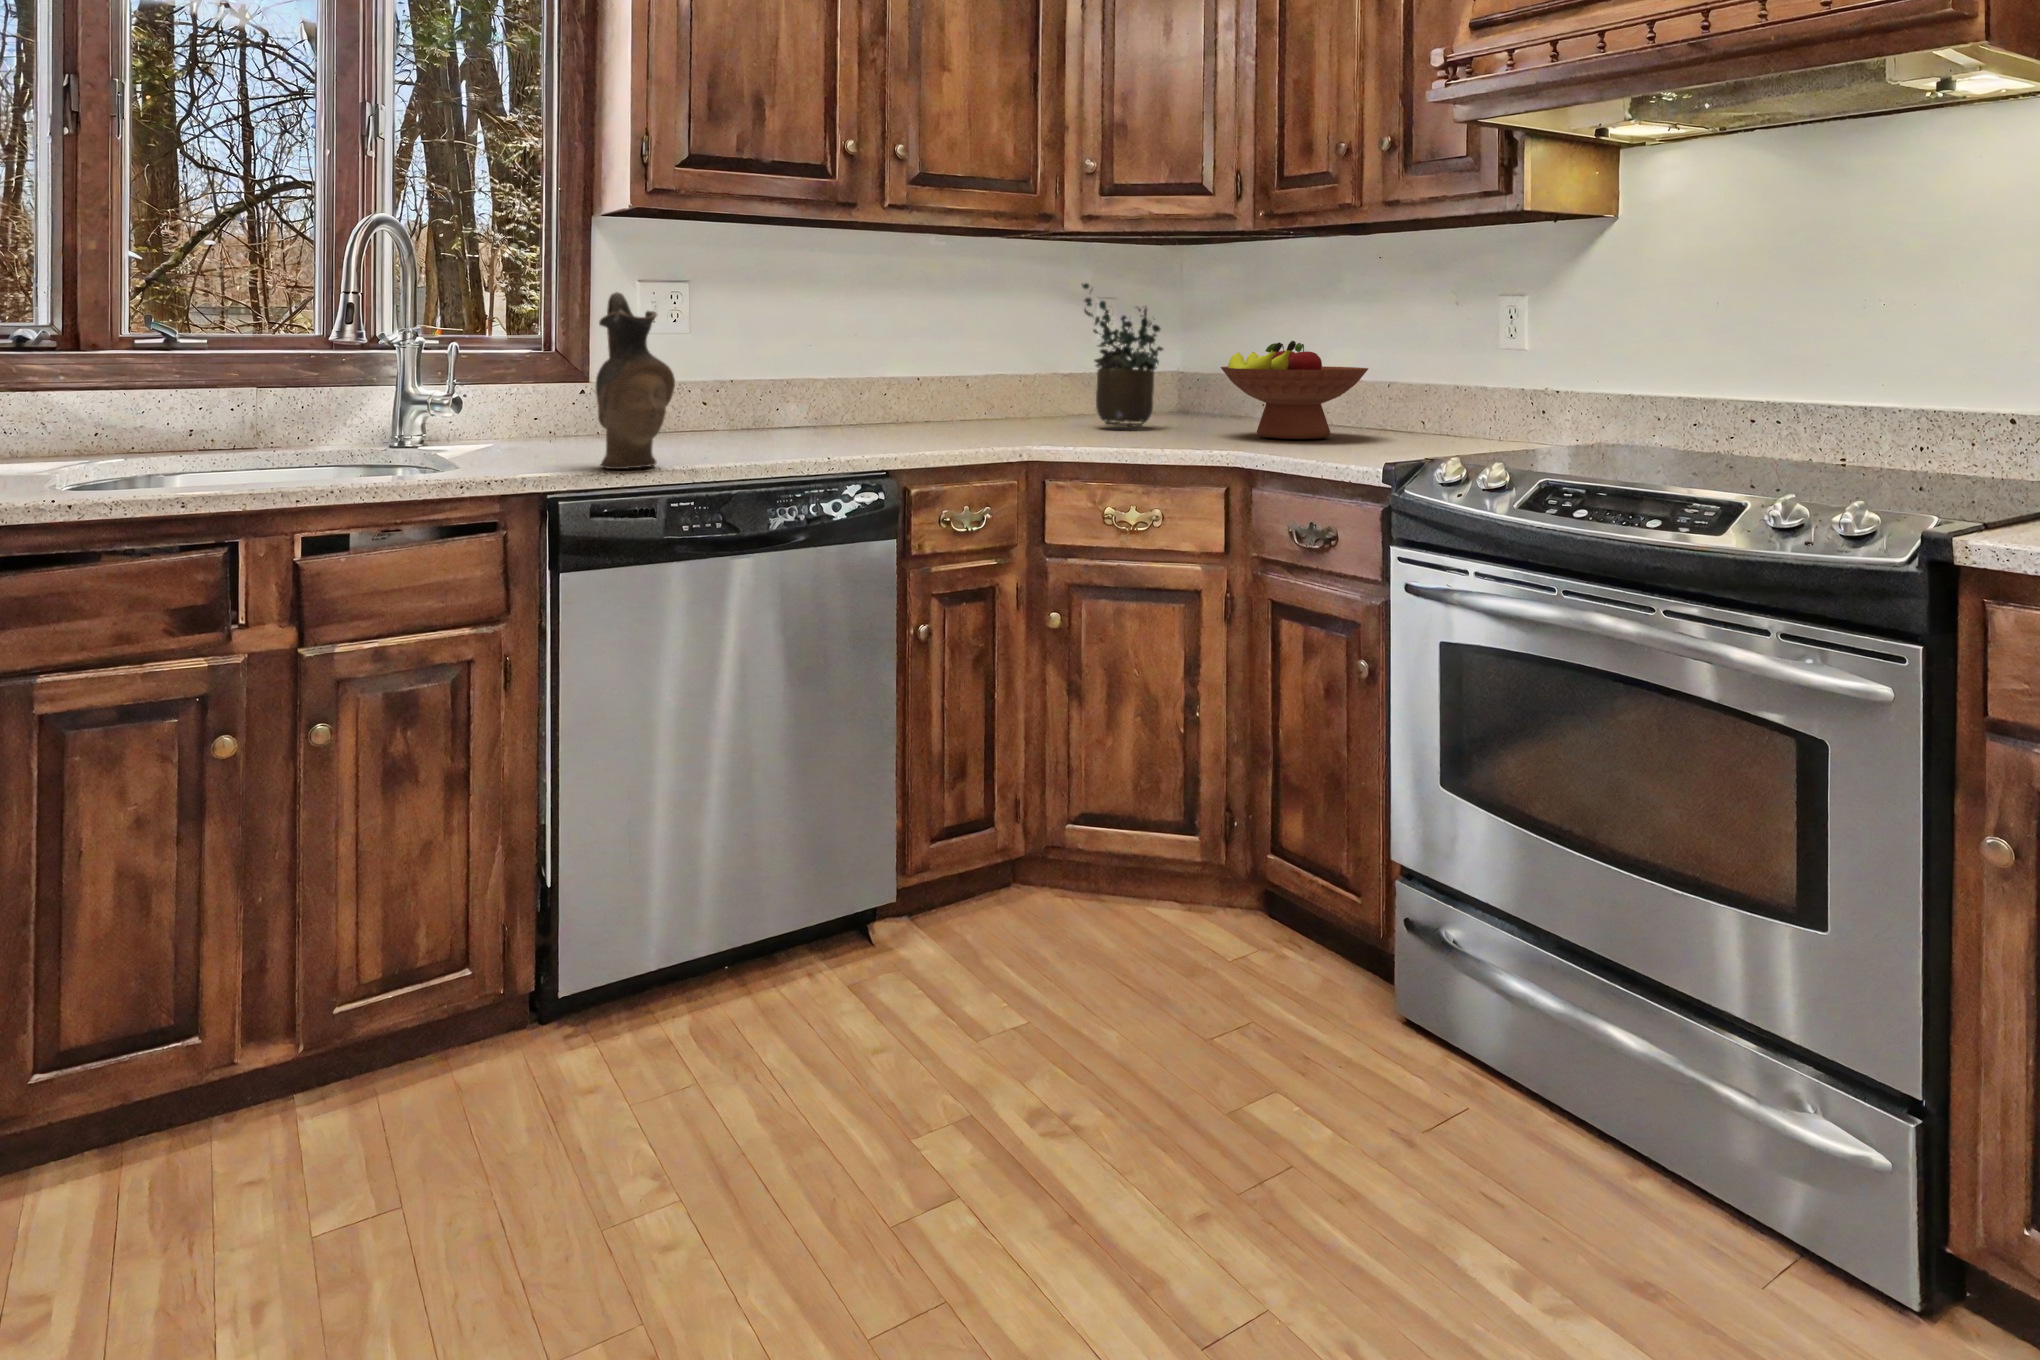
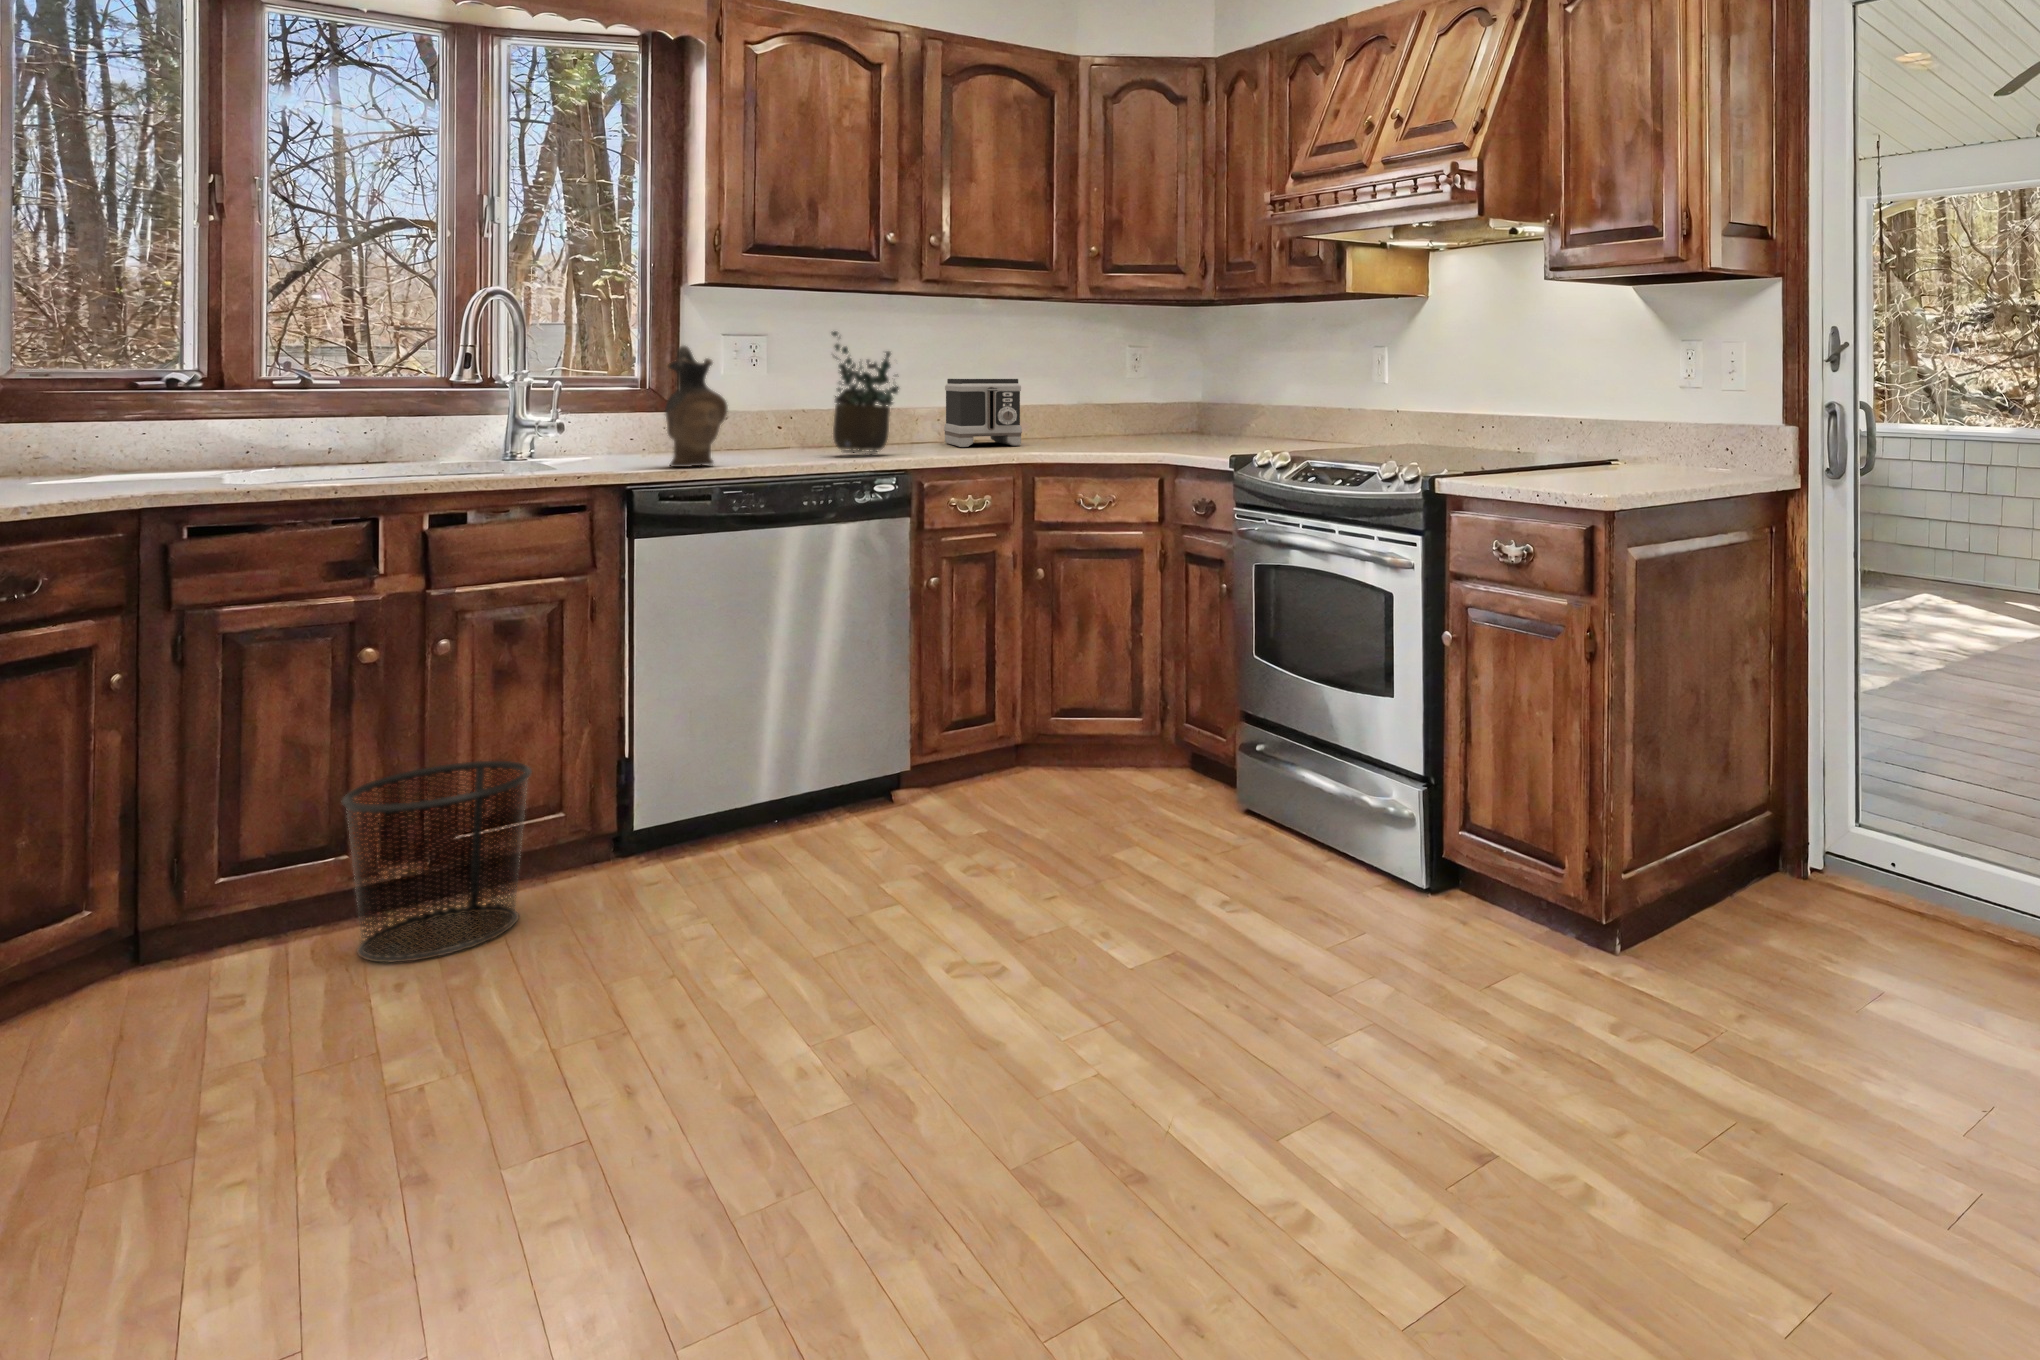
potted plant: present [1082,283,1163,427] -> present [832,331,899,454]
toaster: none [901,339,1013,435] -> present [944,379,1022,447]
fruit bowl: present [1221,341,1368,439] -> none [1172,378,1274,445]
waste bin: none [184,904,432,1242] -> present [342,761,532,963]

